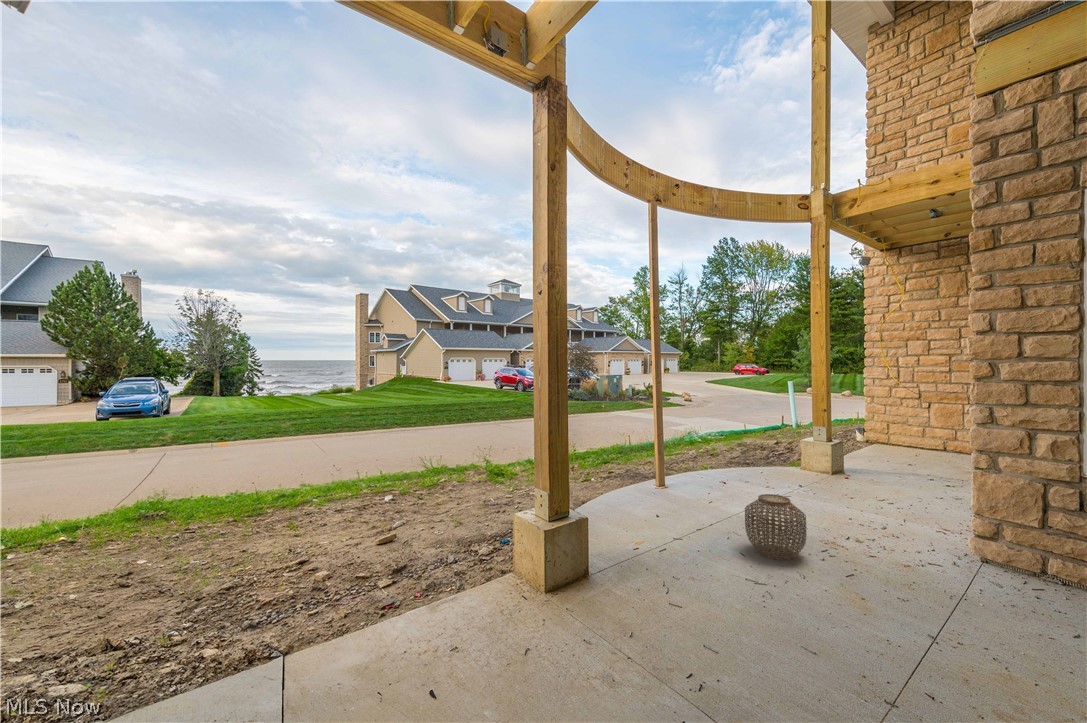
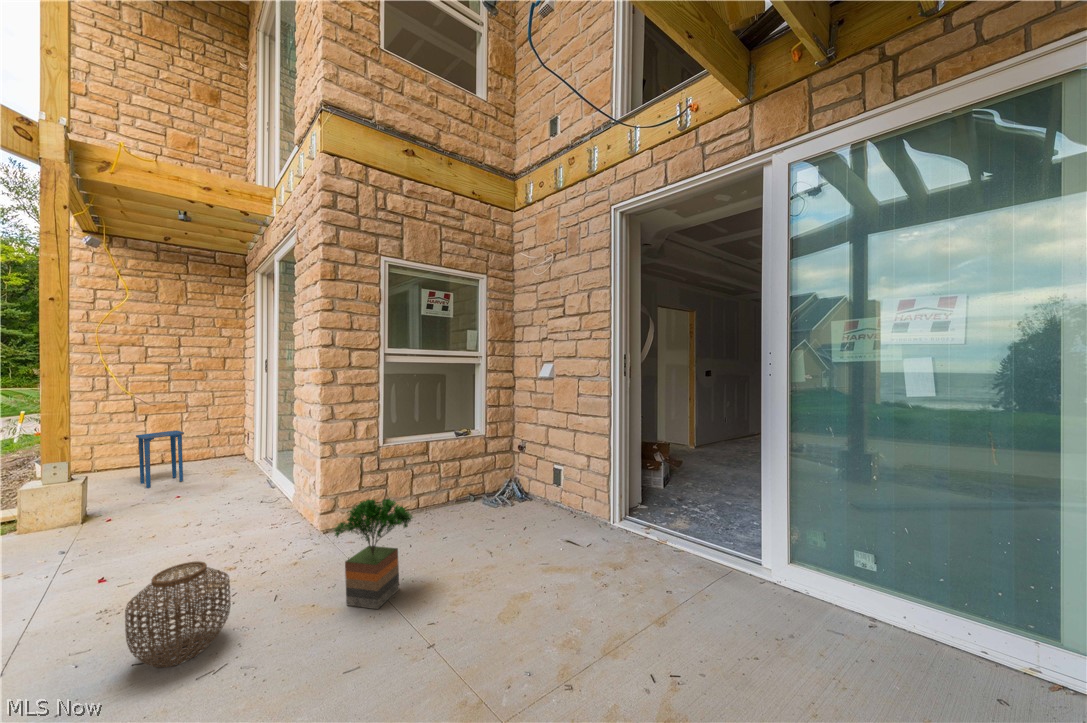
side table: none [901,419,940,470] -> present [136,430,184,488]
potted tree: none [872,505,981,634] -> present [334,499,413,609]

